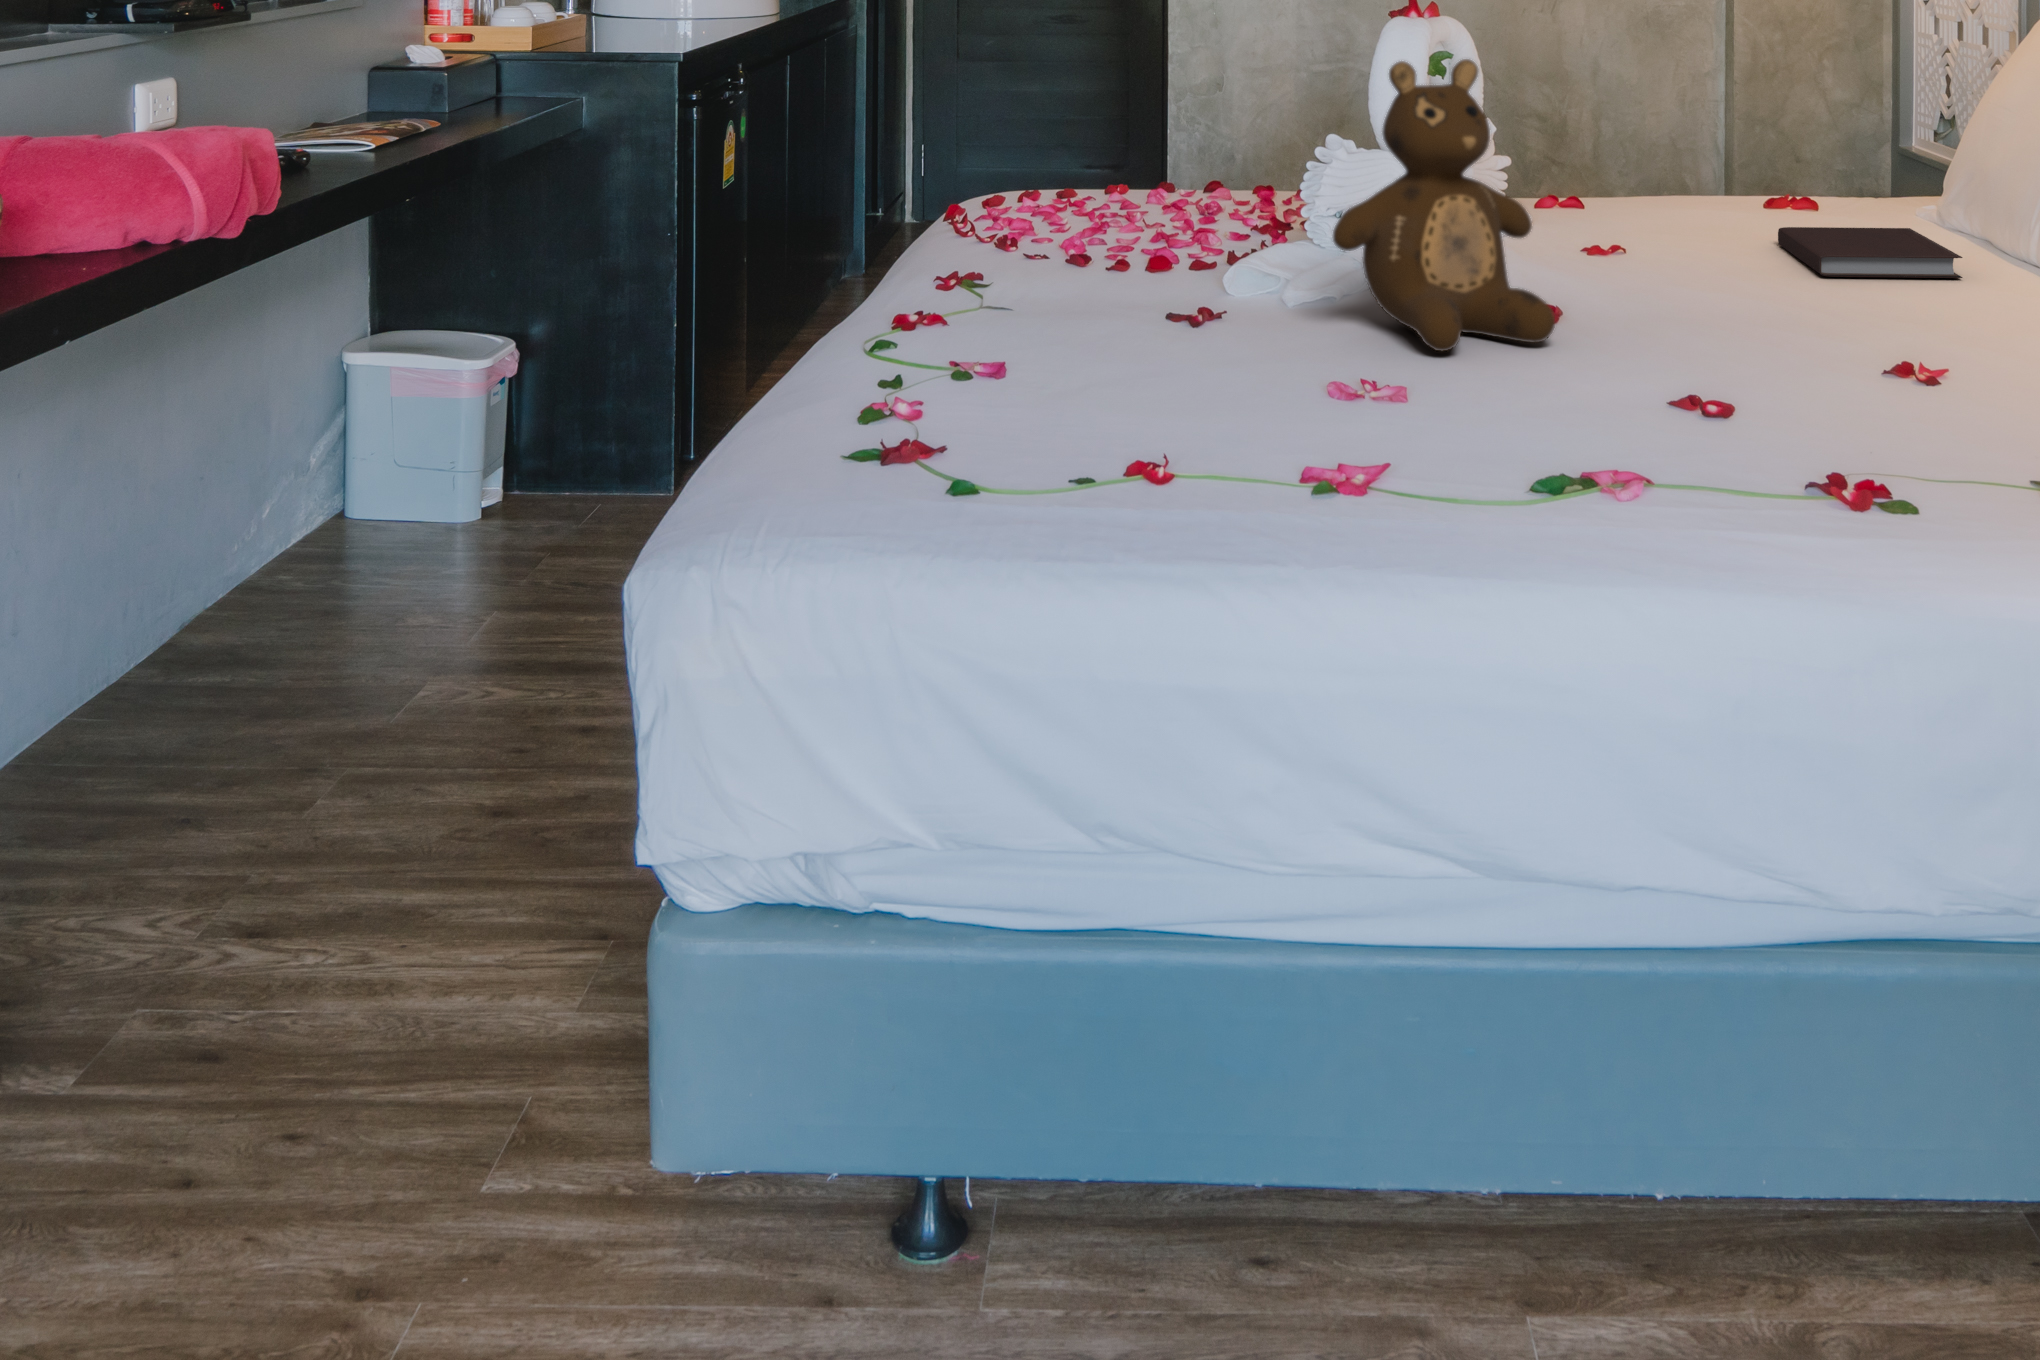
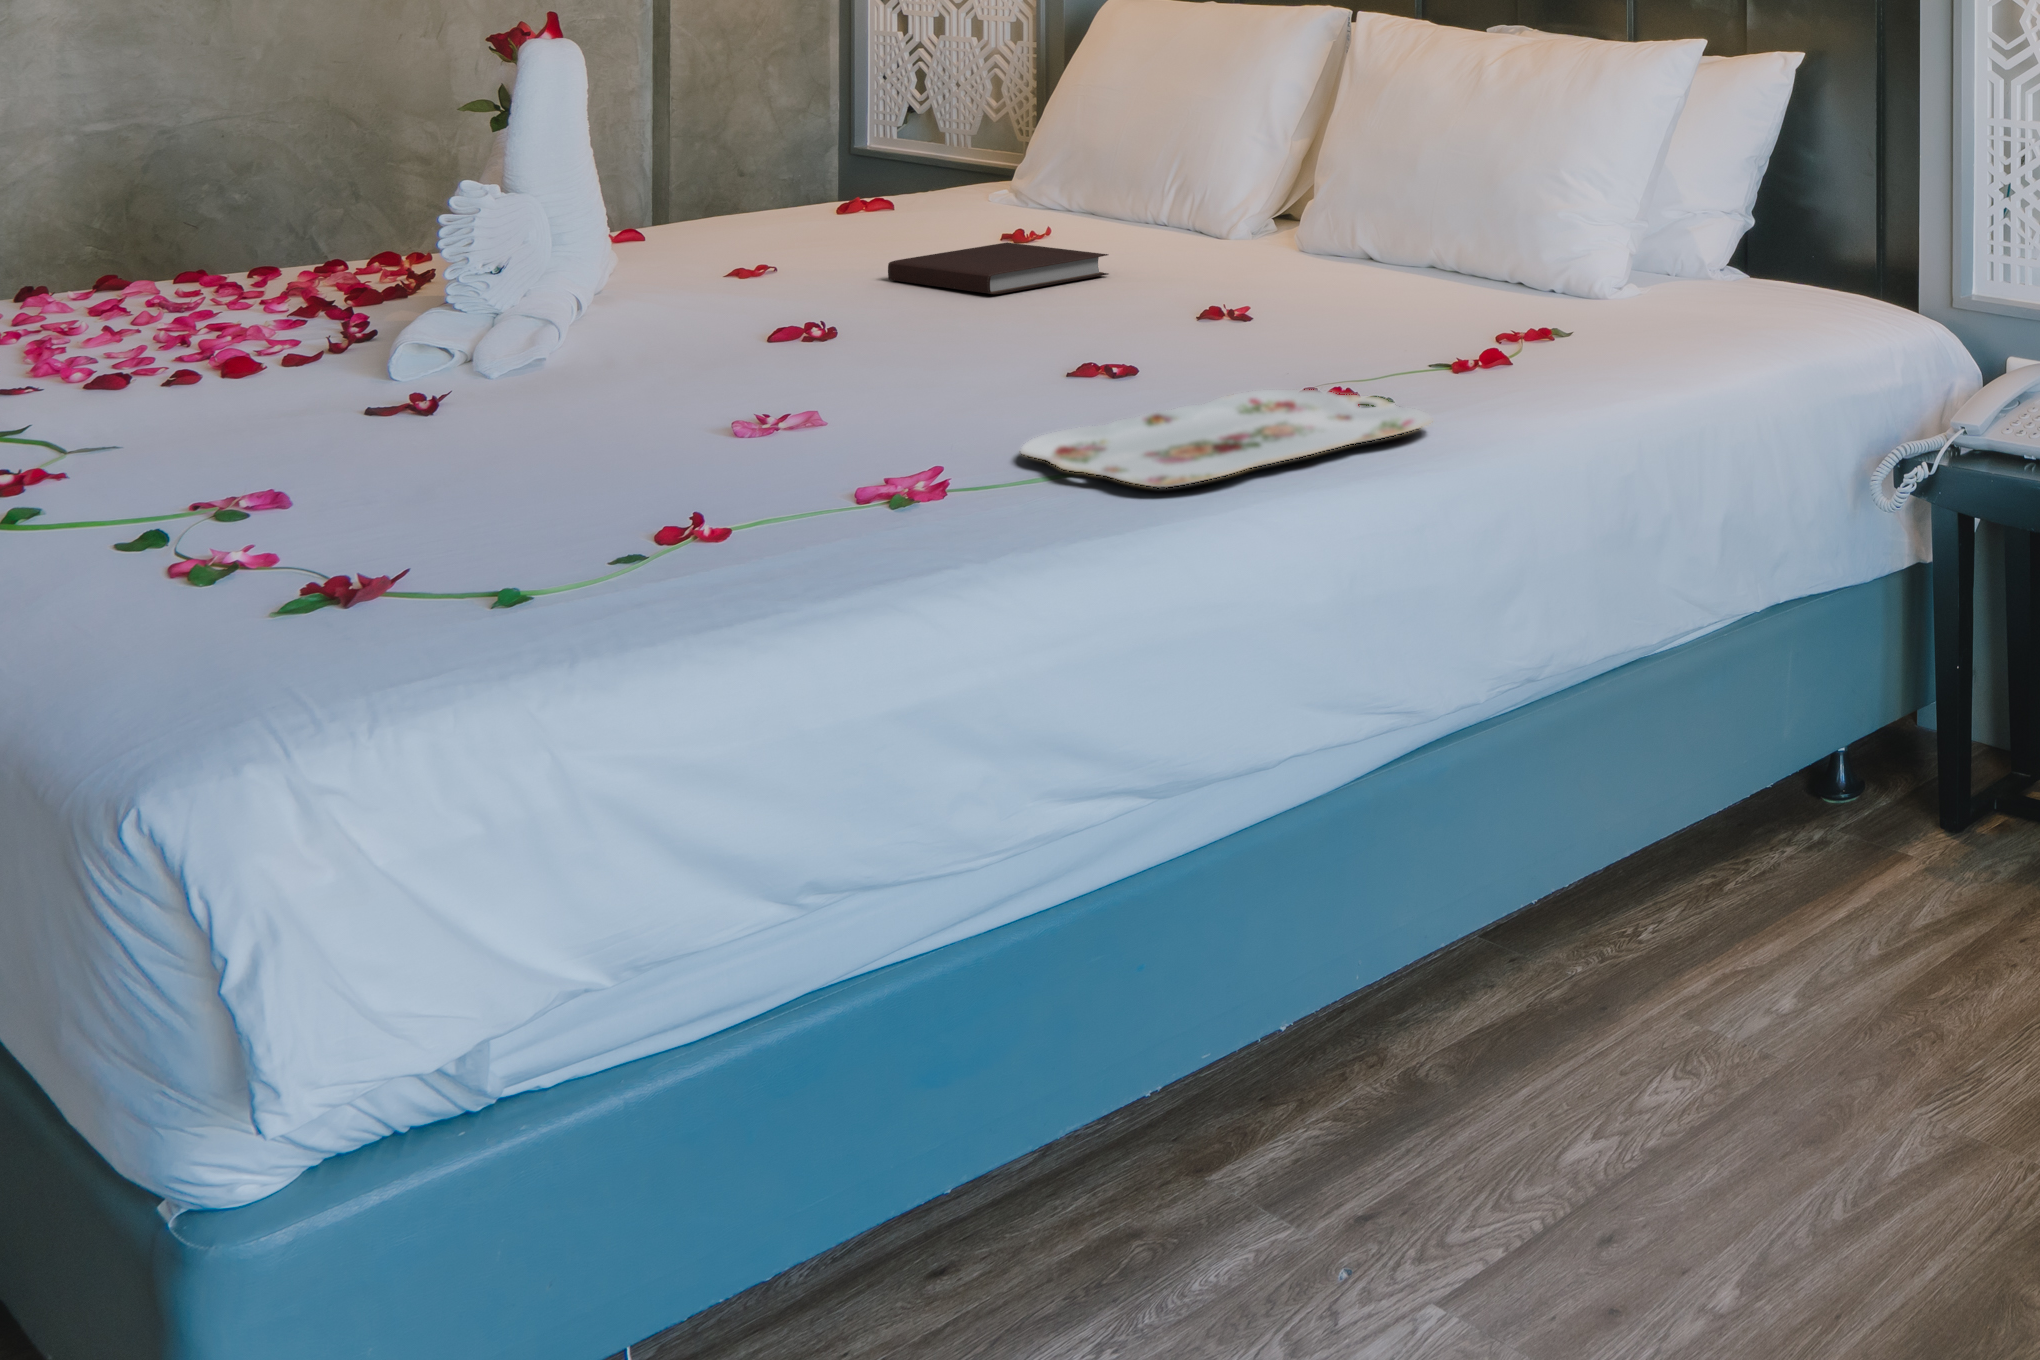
teddy bear: present [1333,59,1555,351] -> none [625,102,889,418]
serving tray: none [1484,421,1901,521] -> present [1021,390,1433,488]

